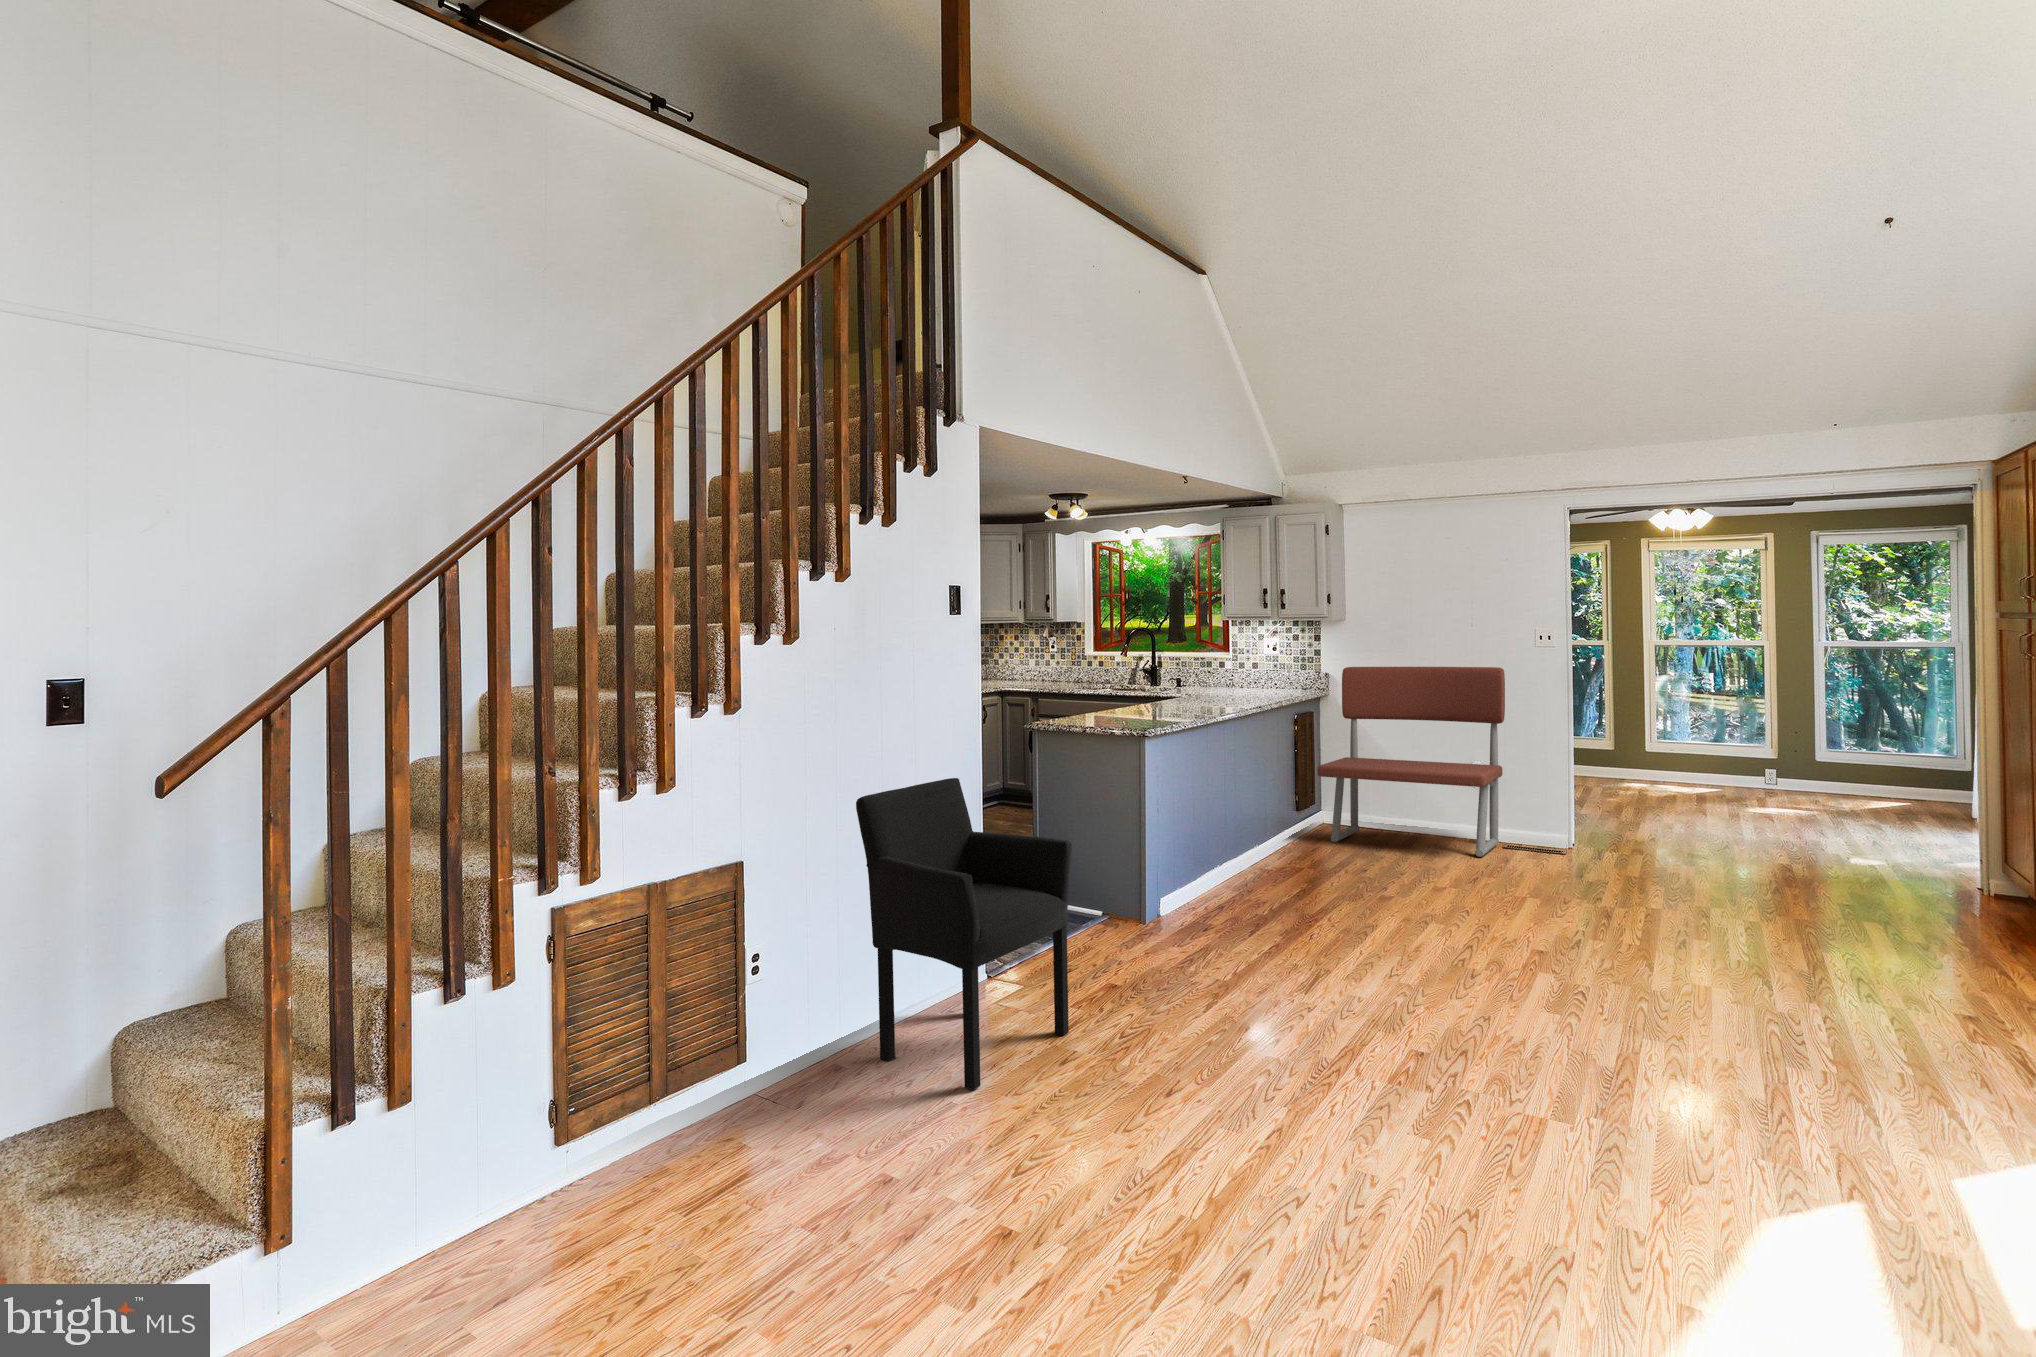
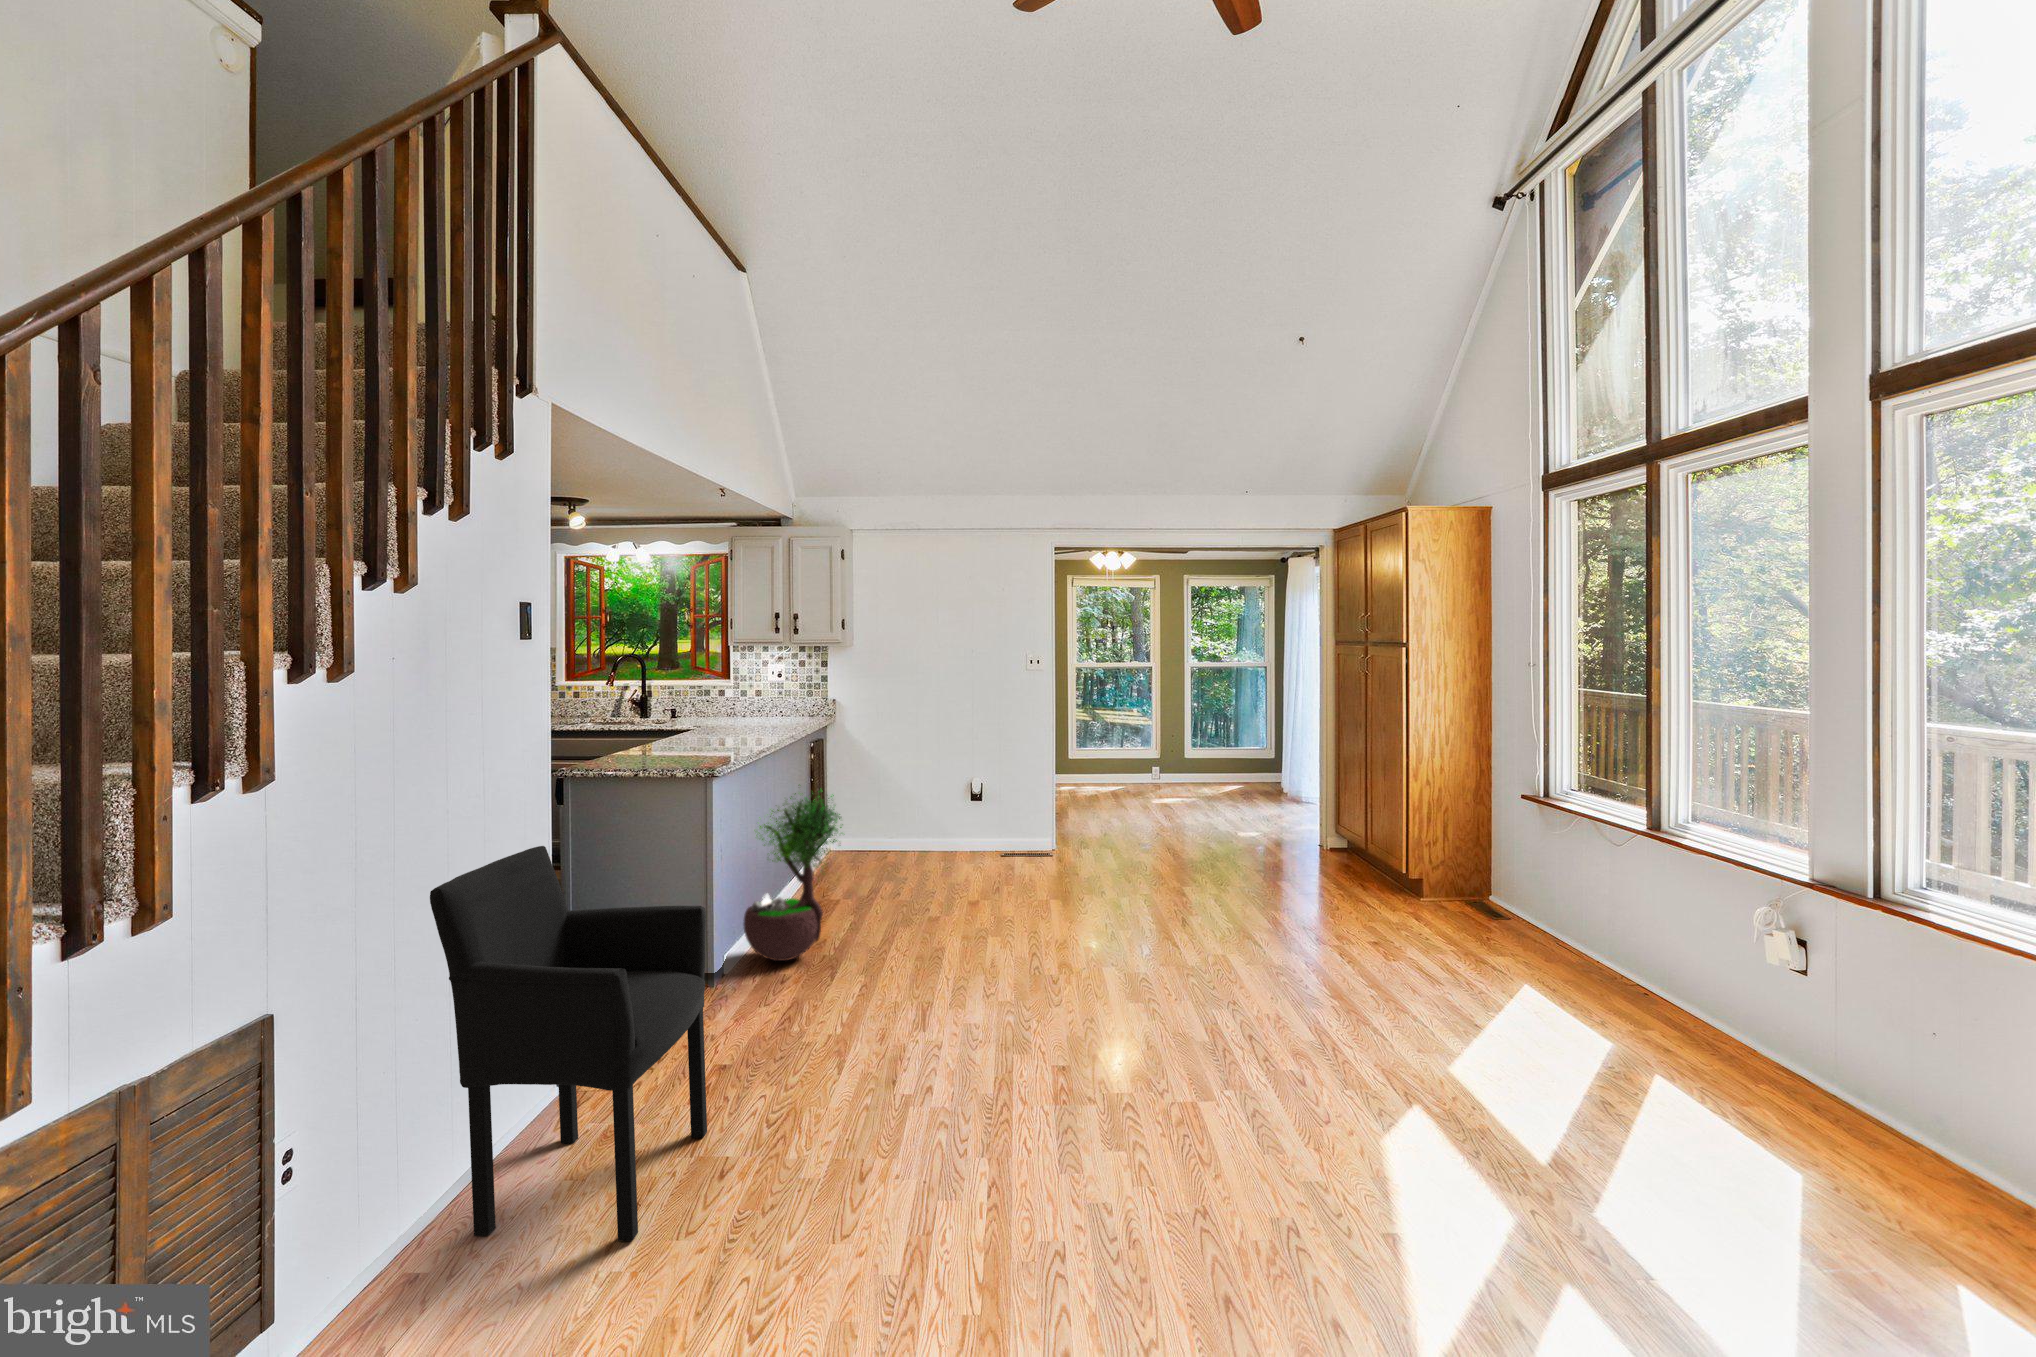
bench: present [1317,667,1505,857] -> none [838,689,996,864]
potted tree: none [1176,751,1271,916] -> present [744,784,843,961]

